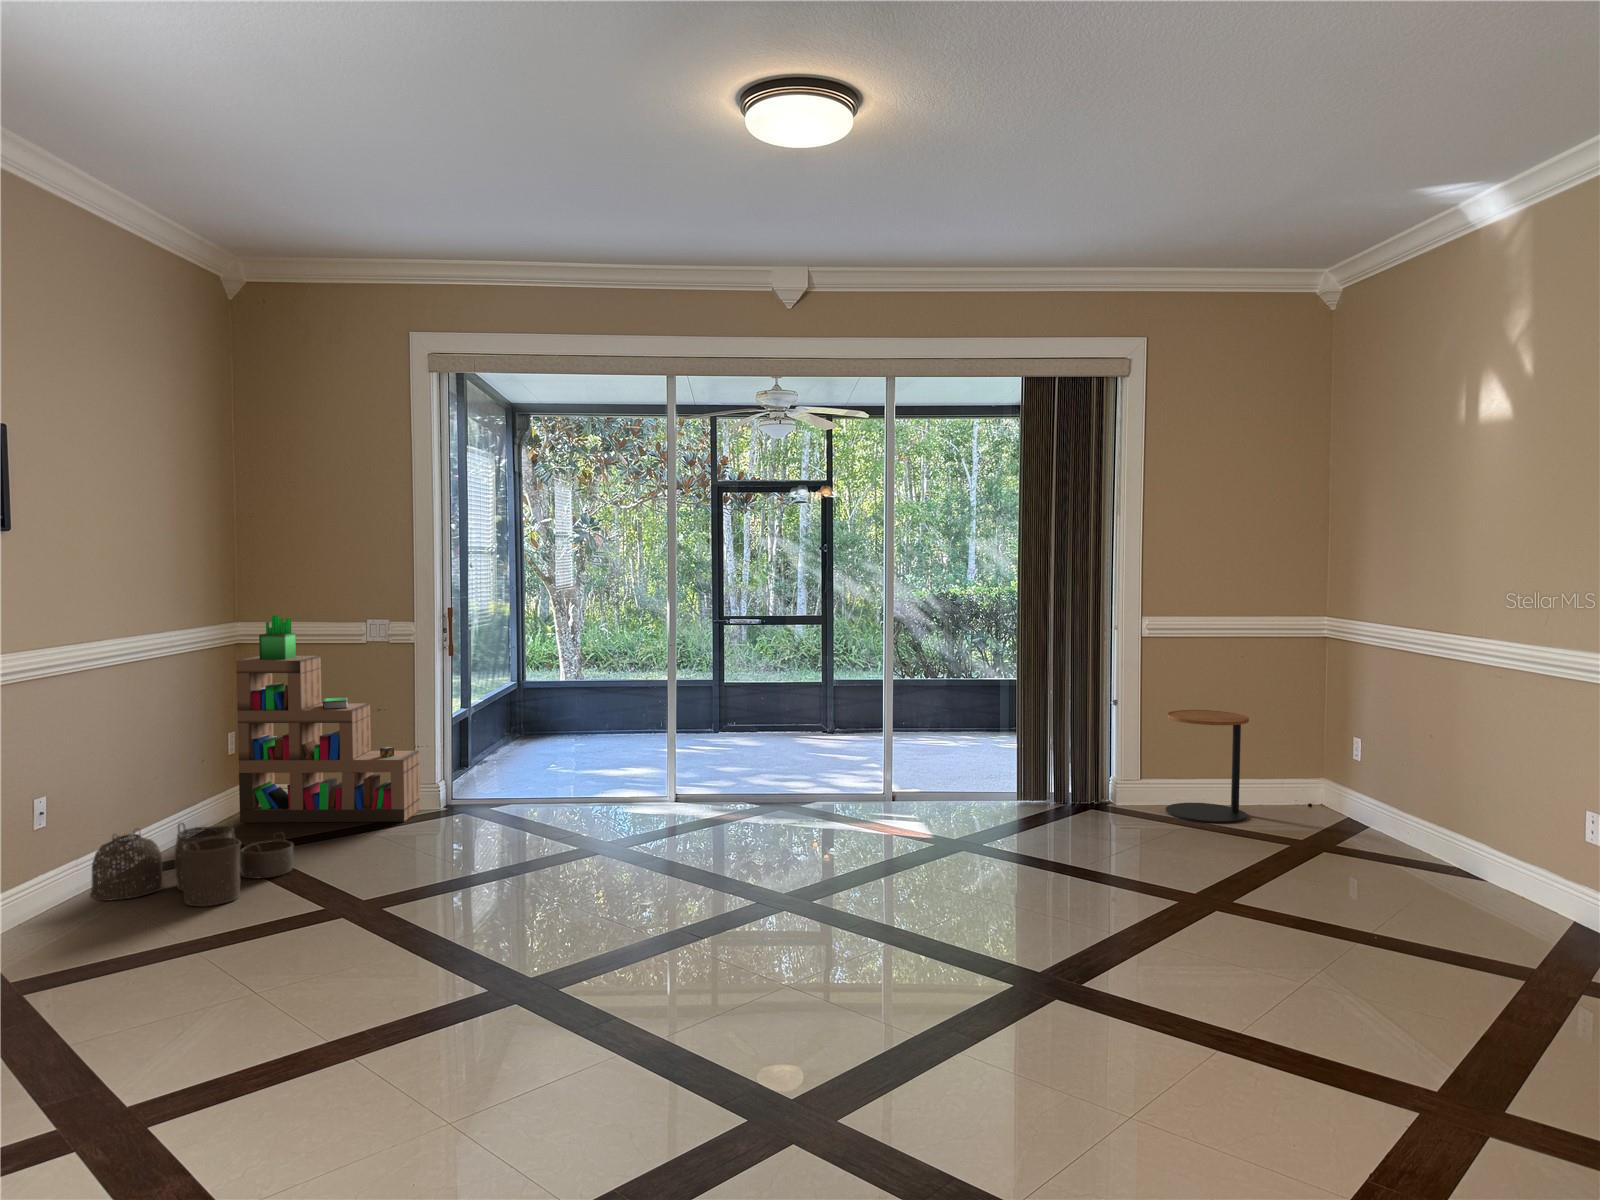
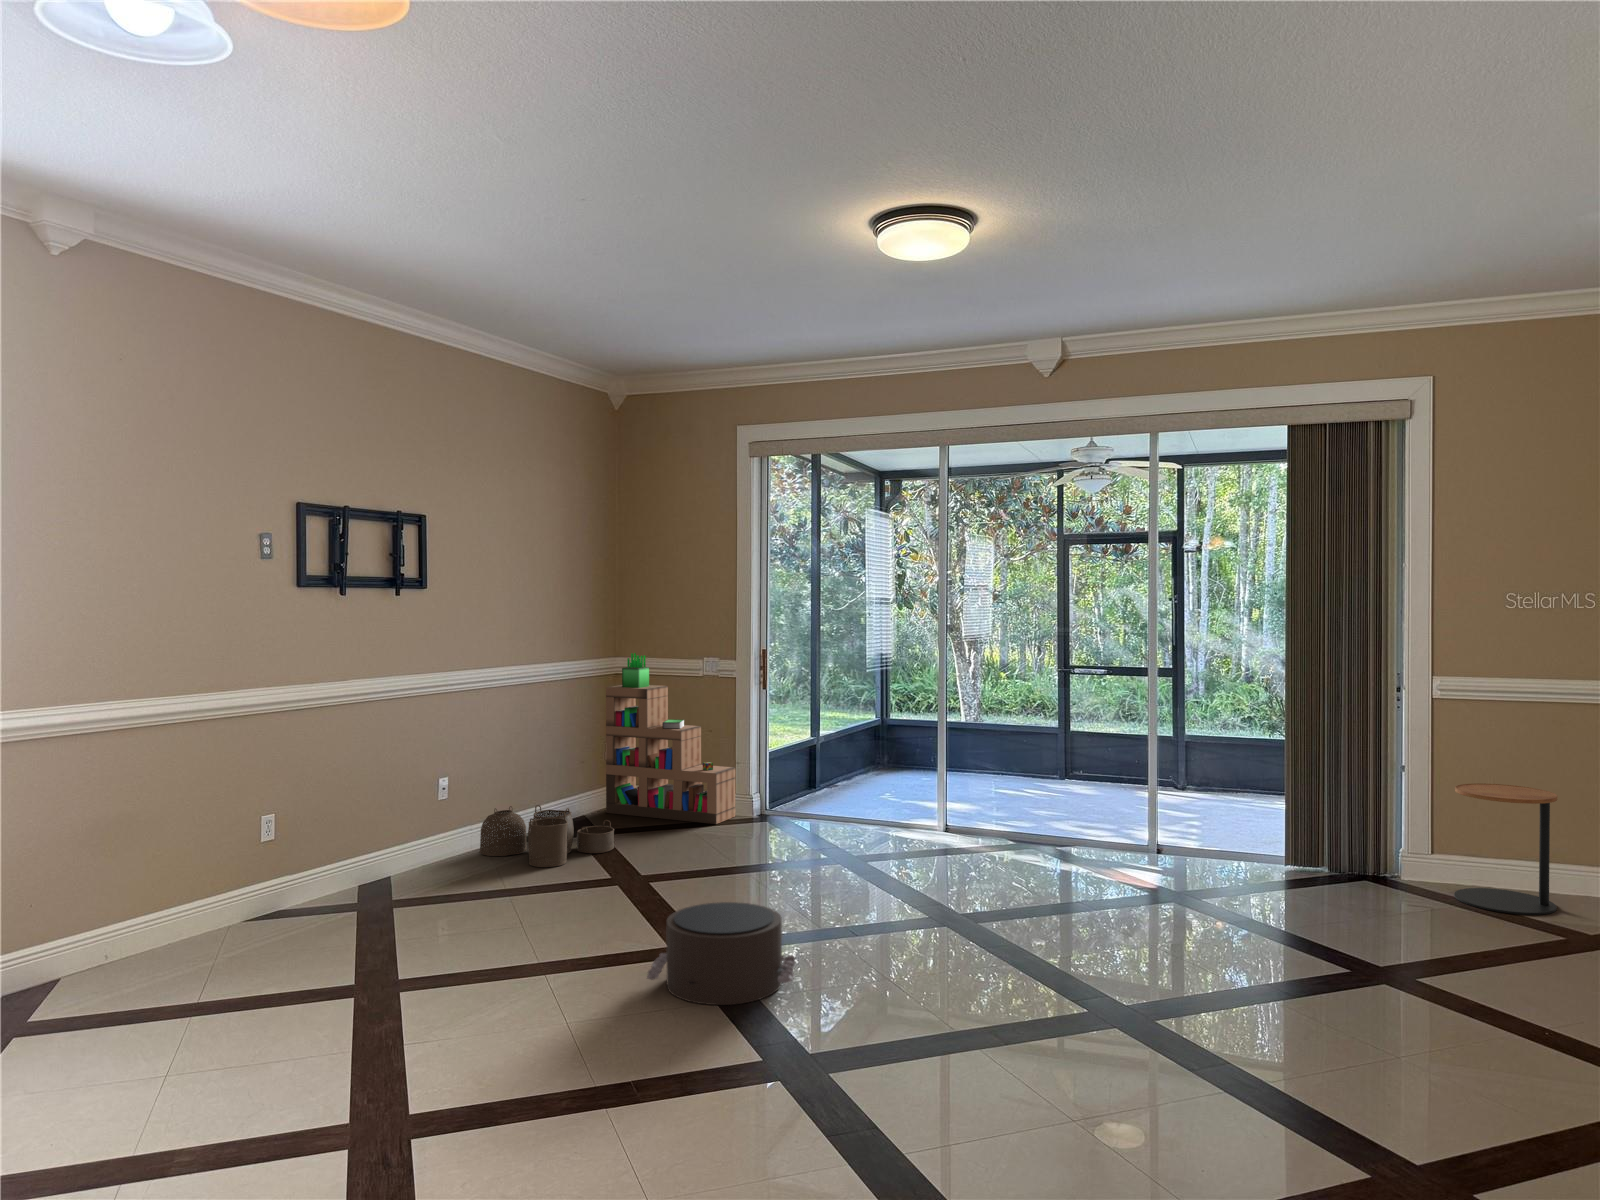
pouf: none [507,916,703,1054] -> present [647,902,795,1005]

